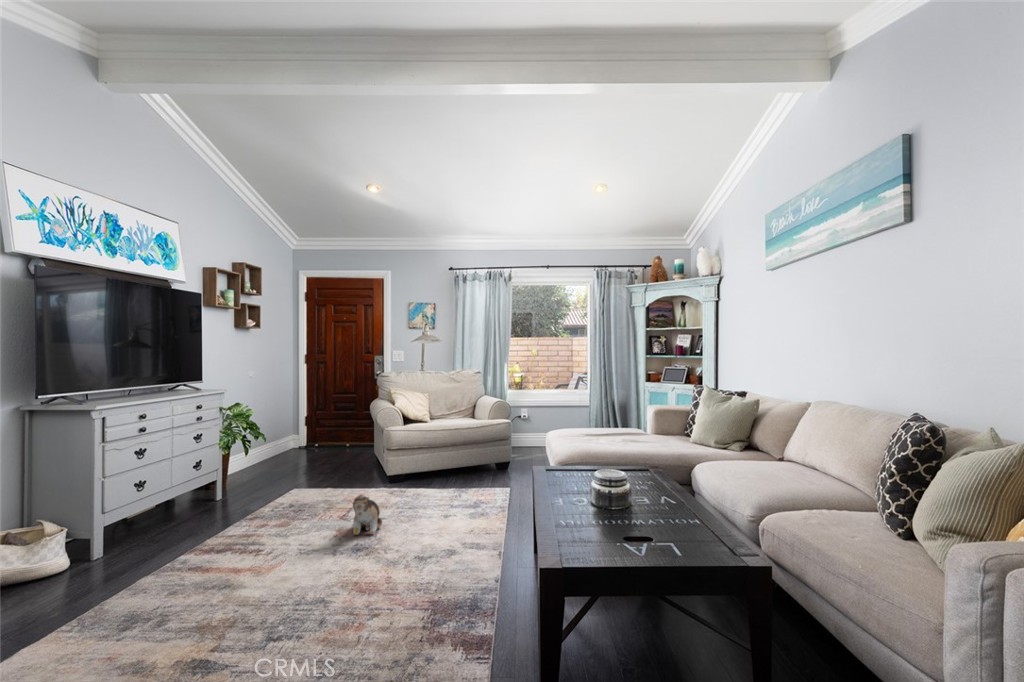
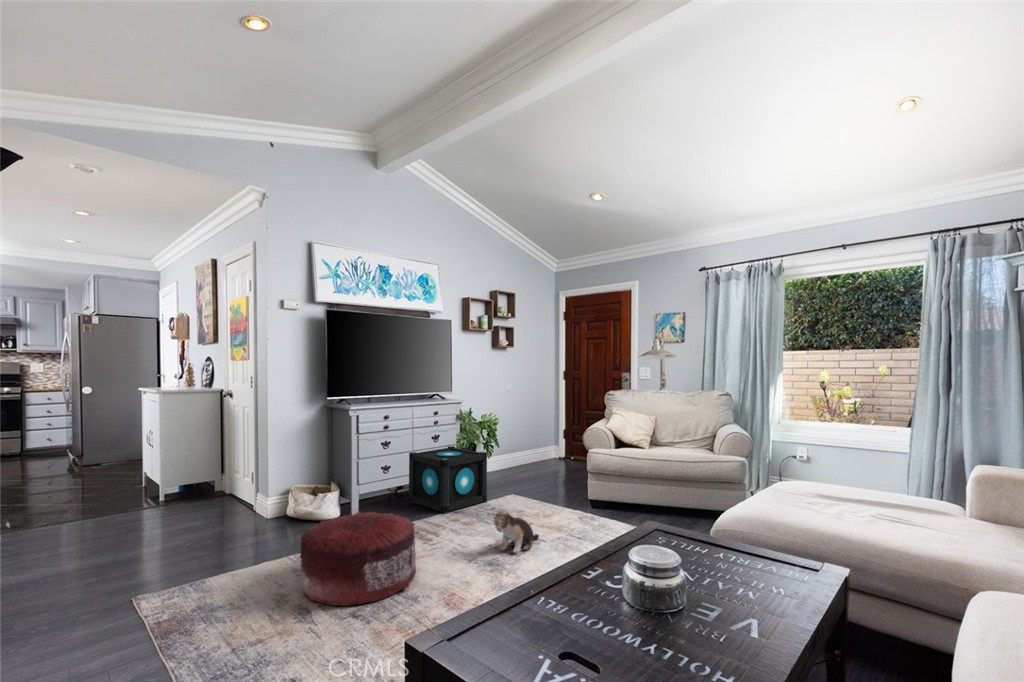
speaker: none [170,445,275,522] -> present [409,446,487,514]
pouf: none [147,521,309,652] -> present [300,511,416,606]

